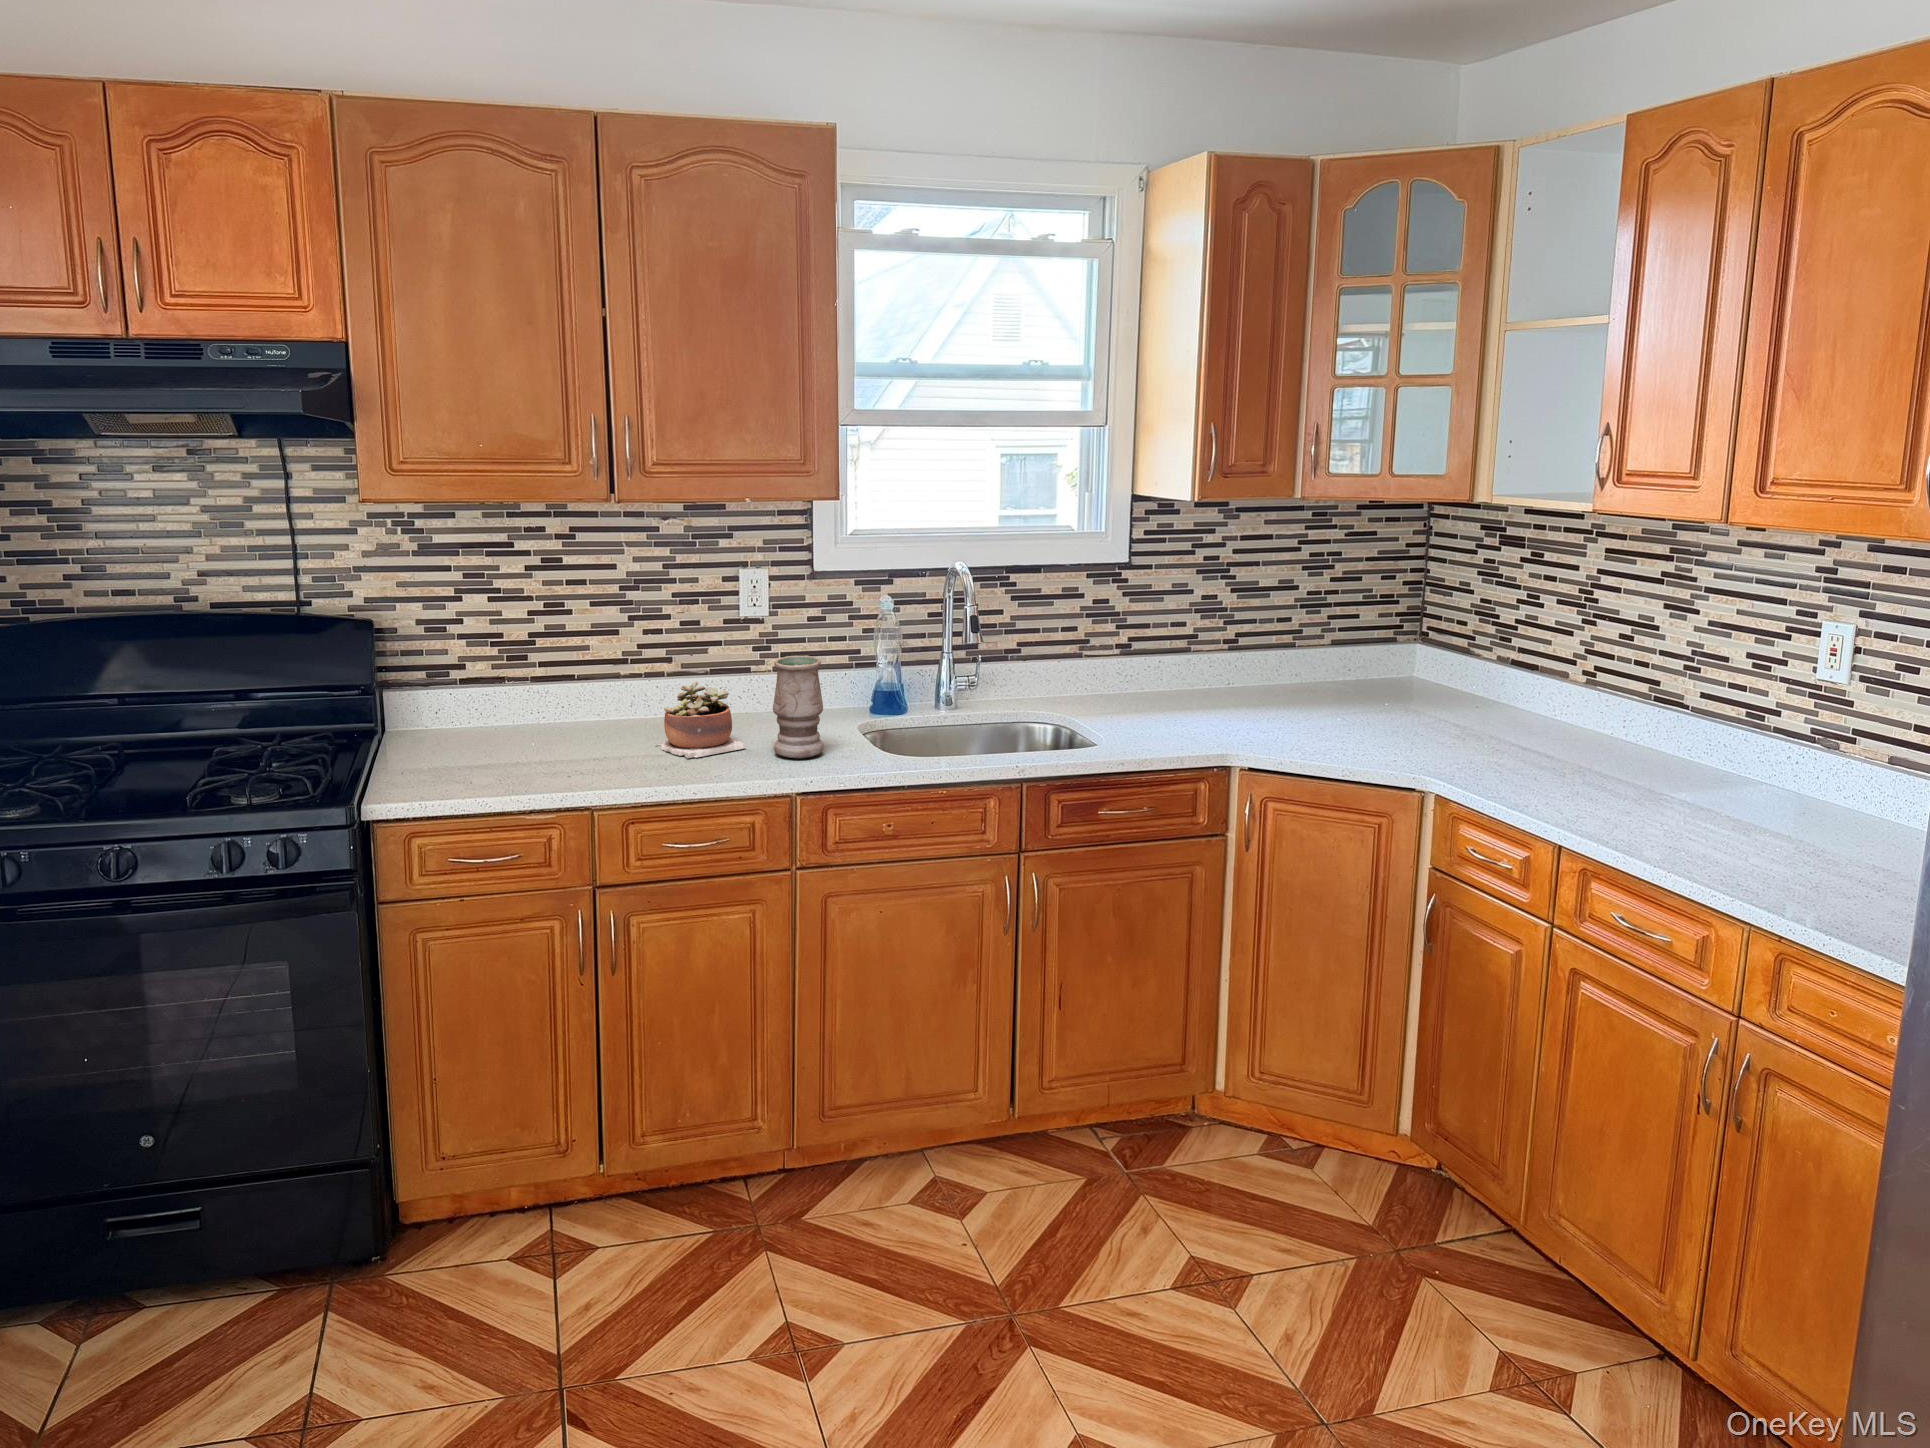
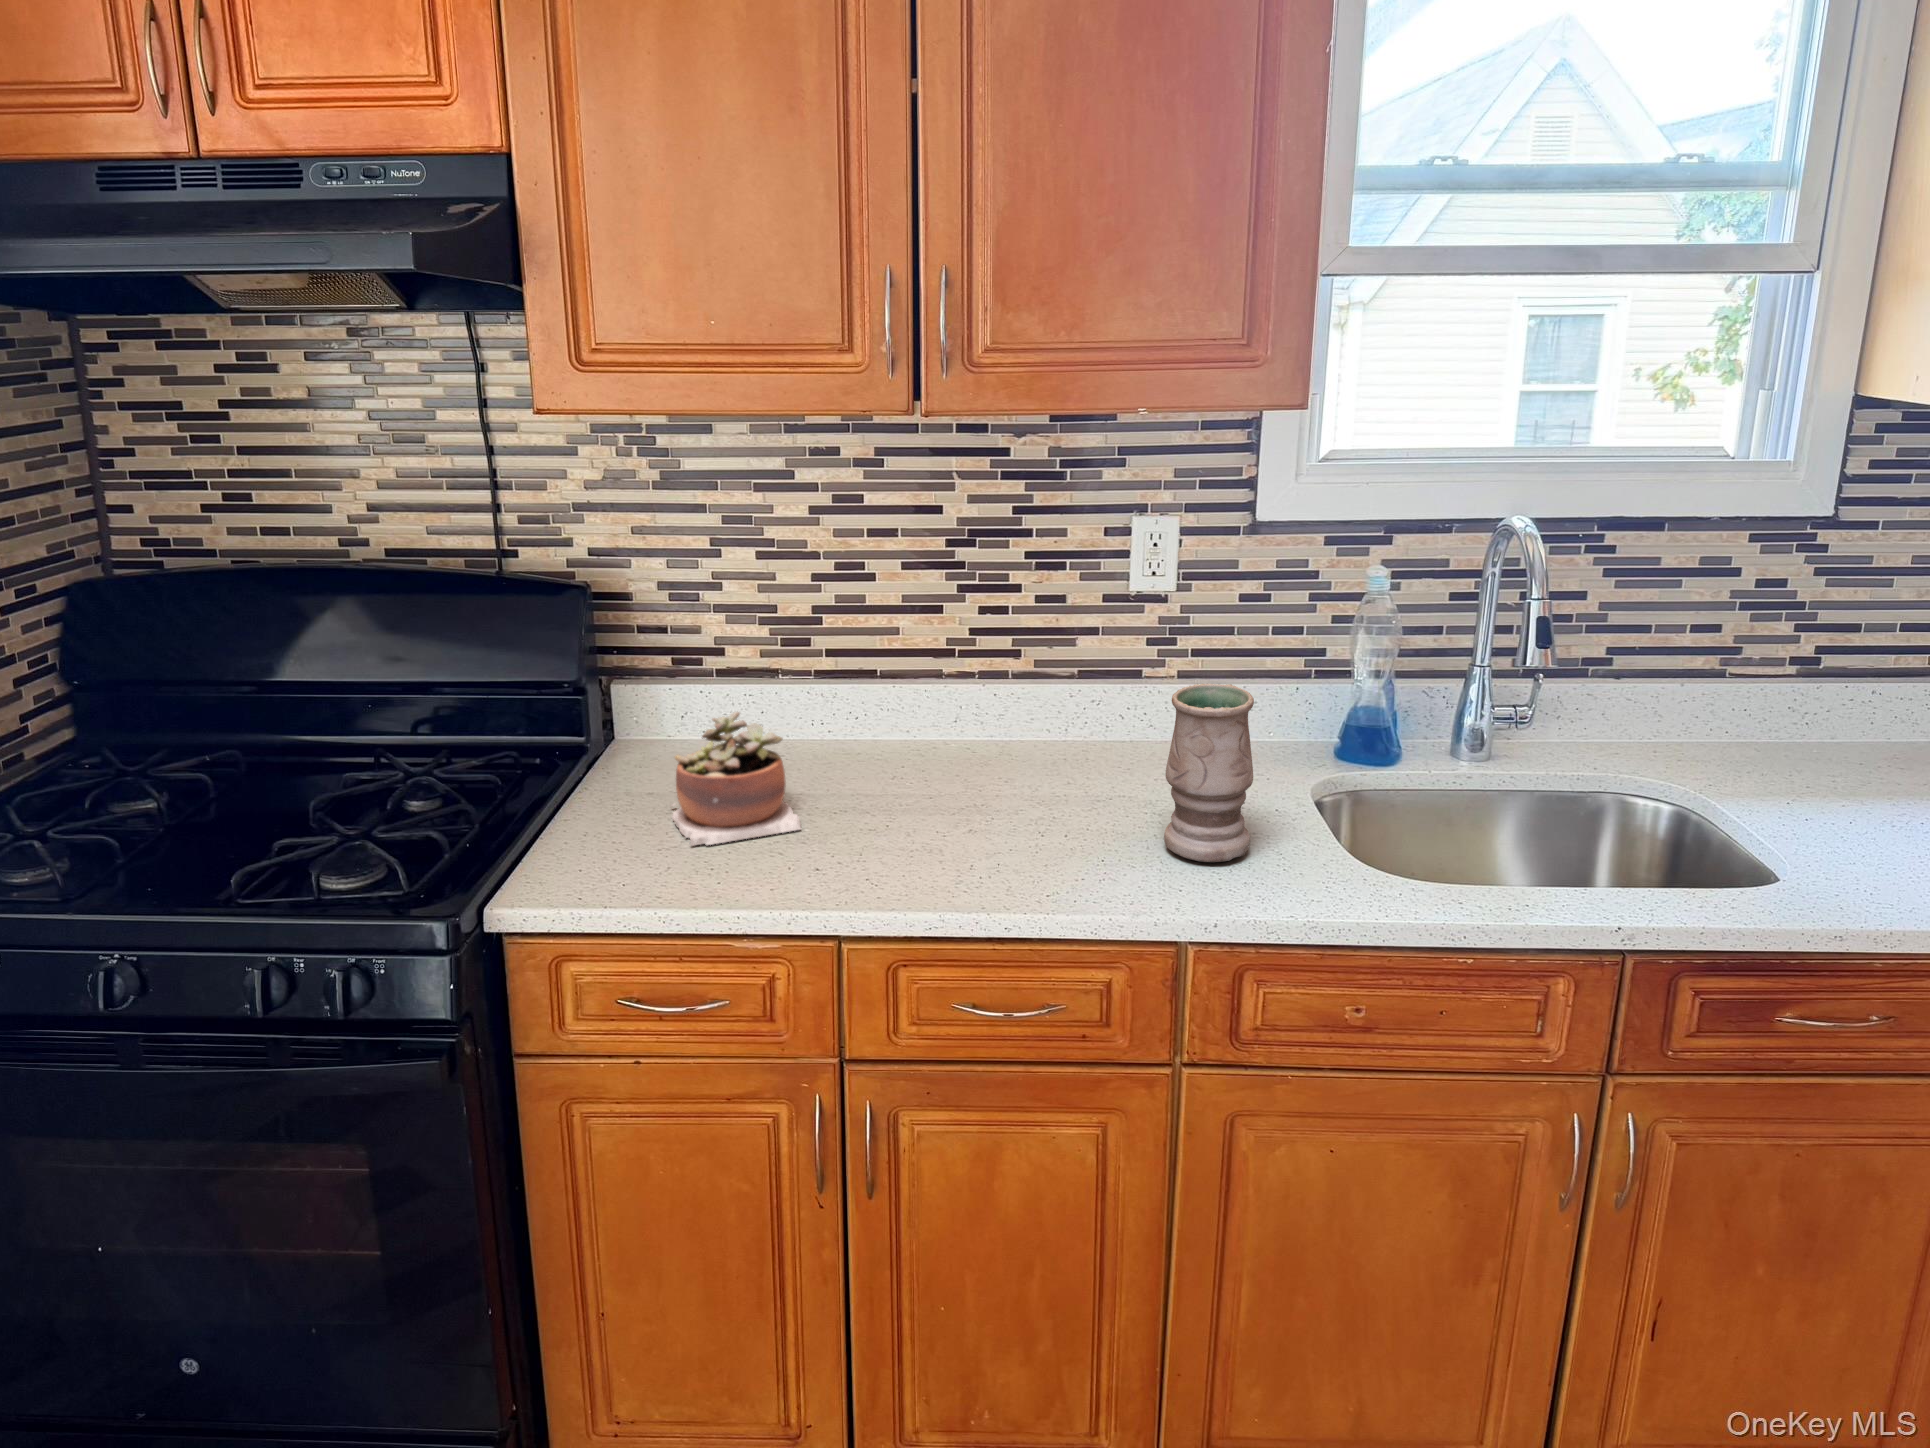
succulent plant: present [656,682,746,758] -> present [672,712,801,846]

